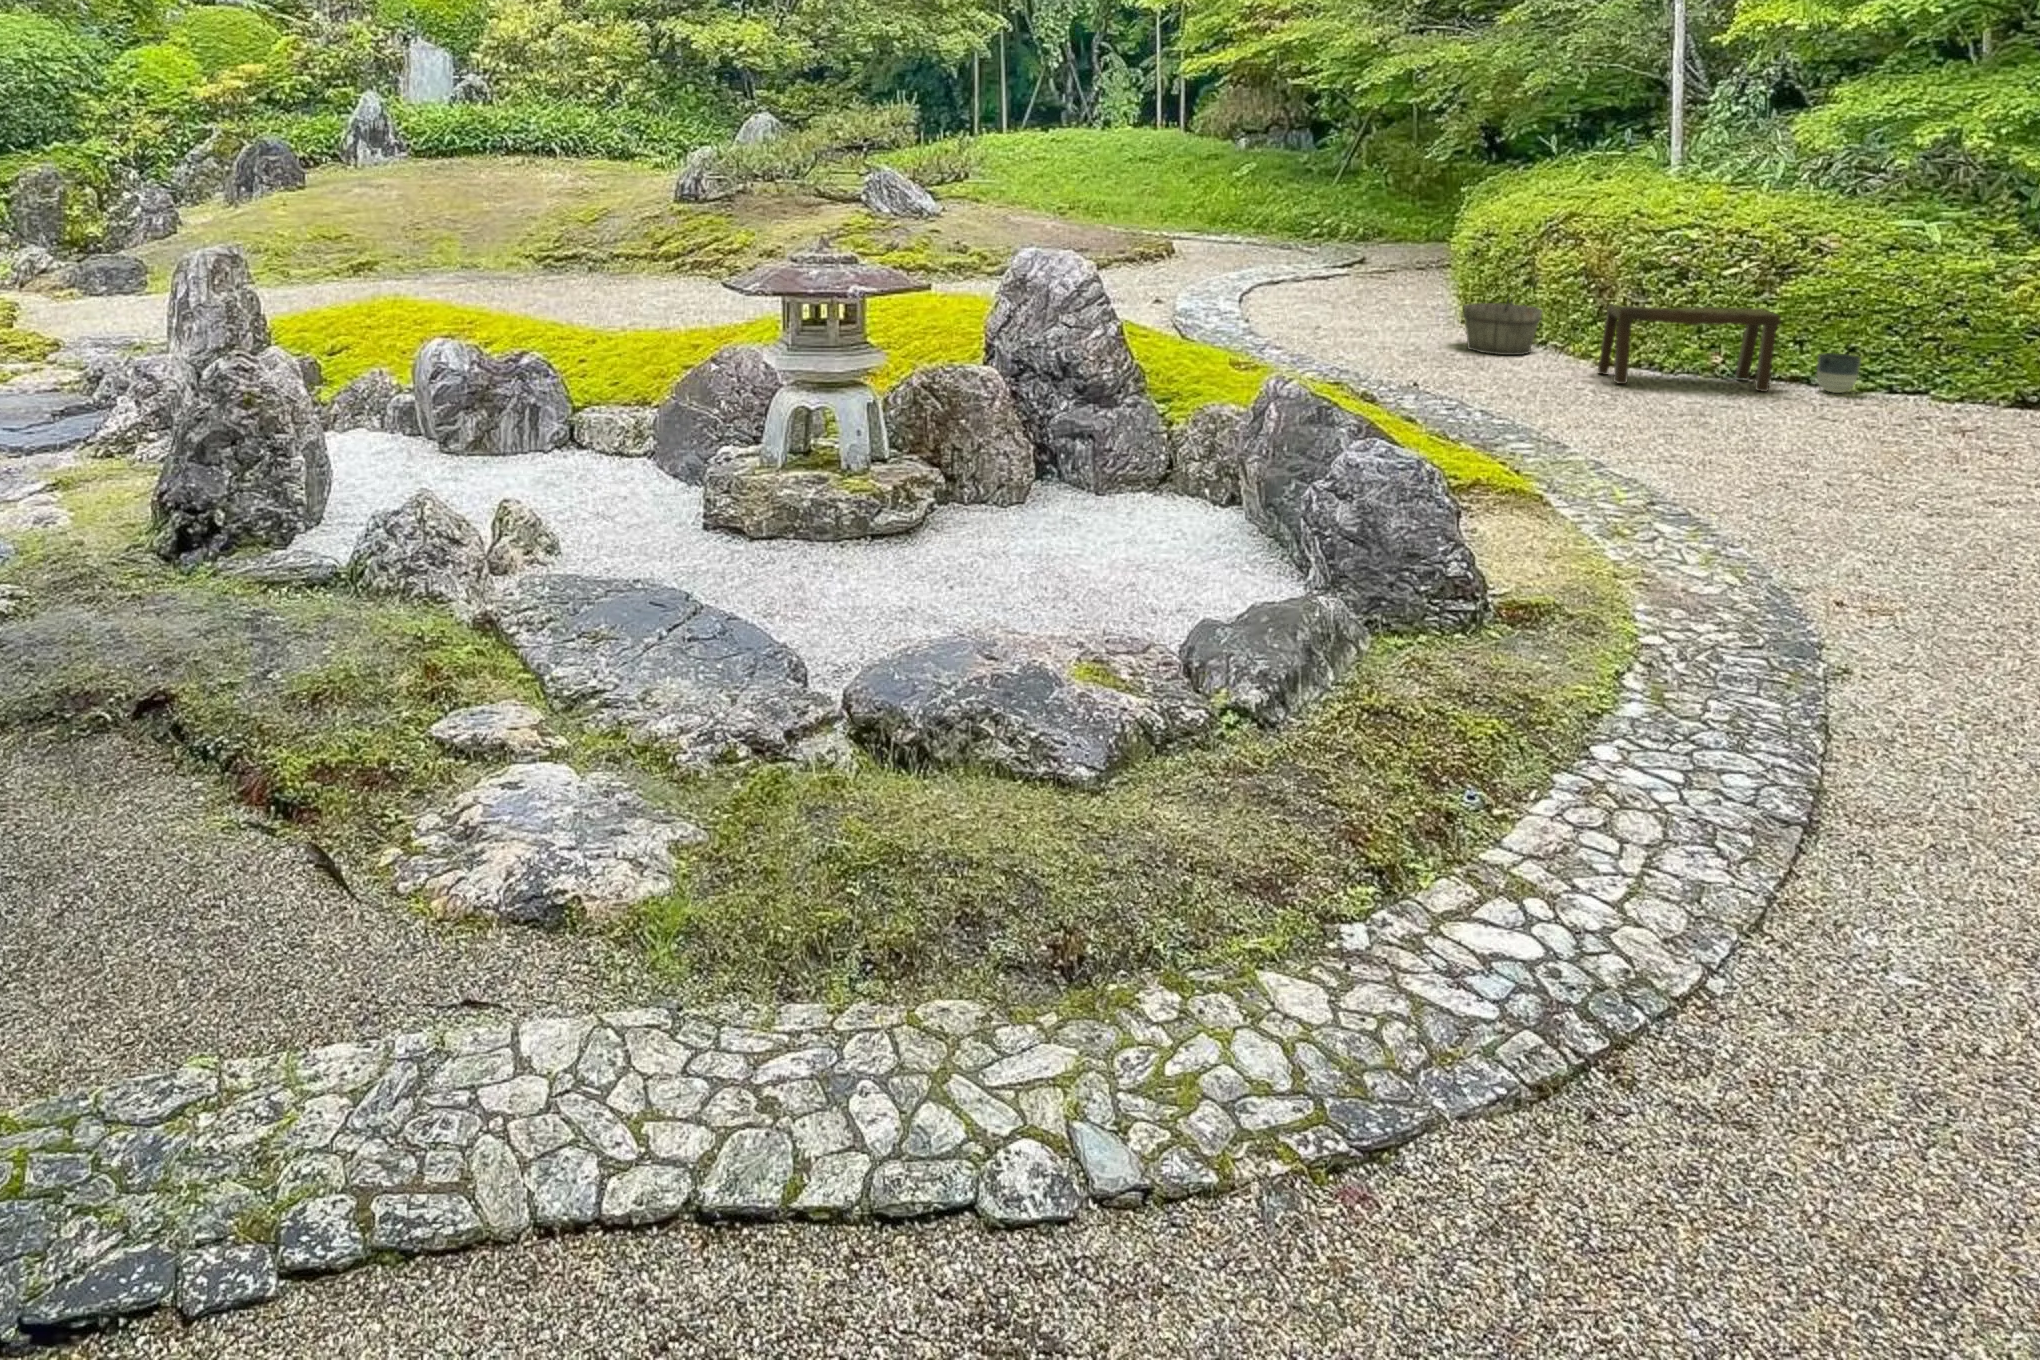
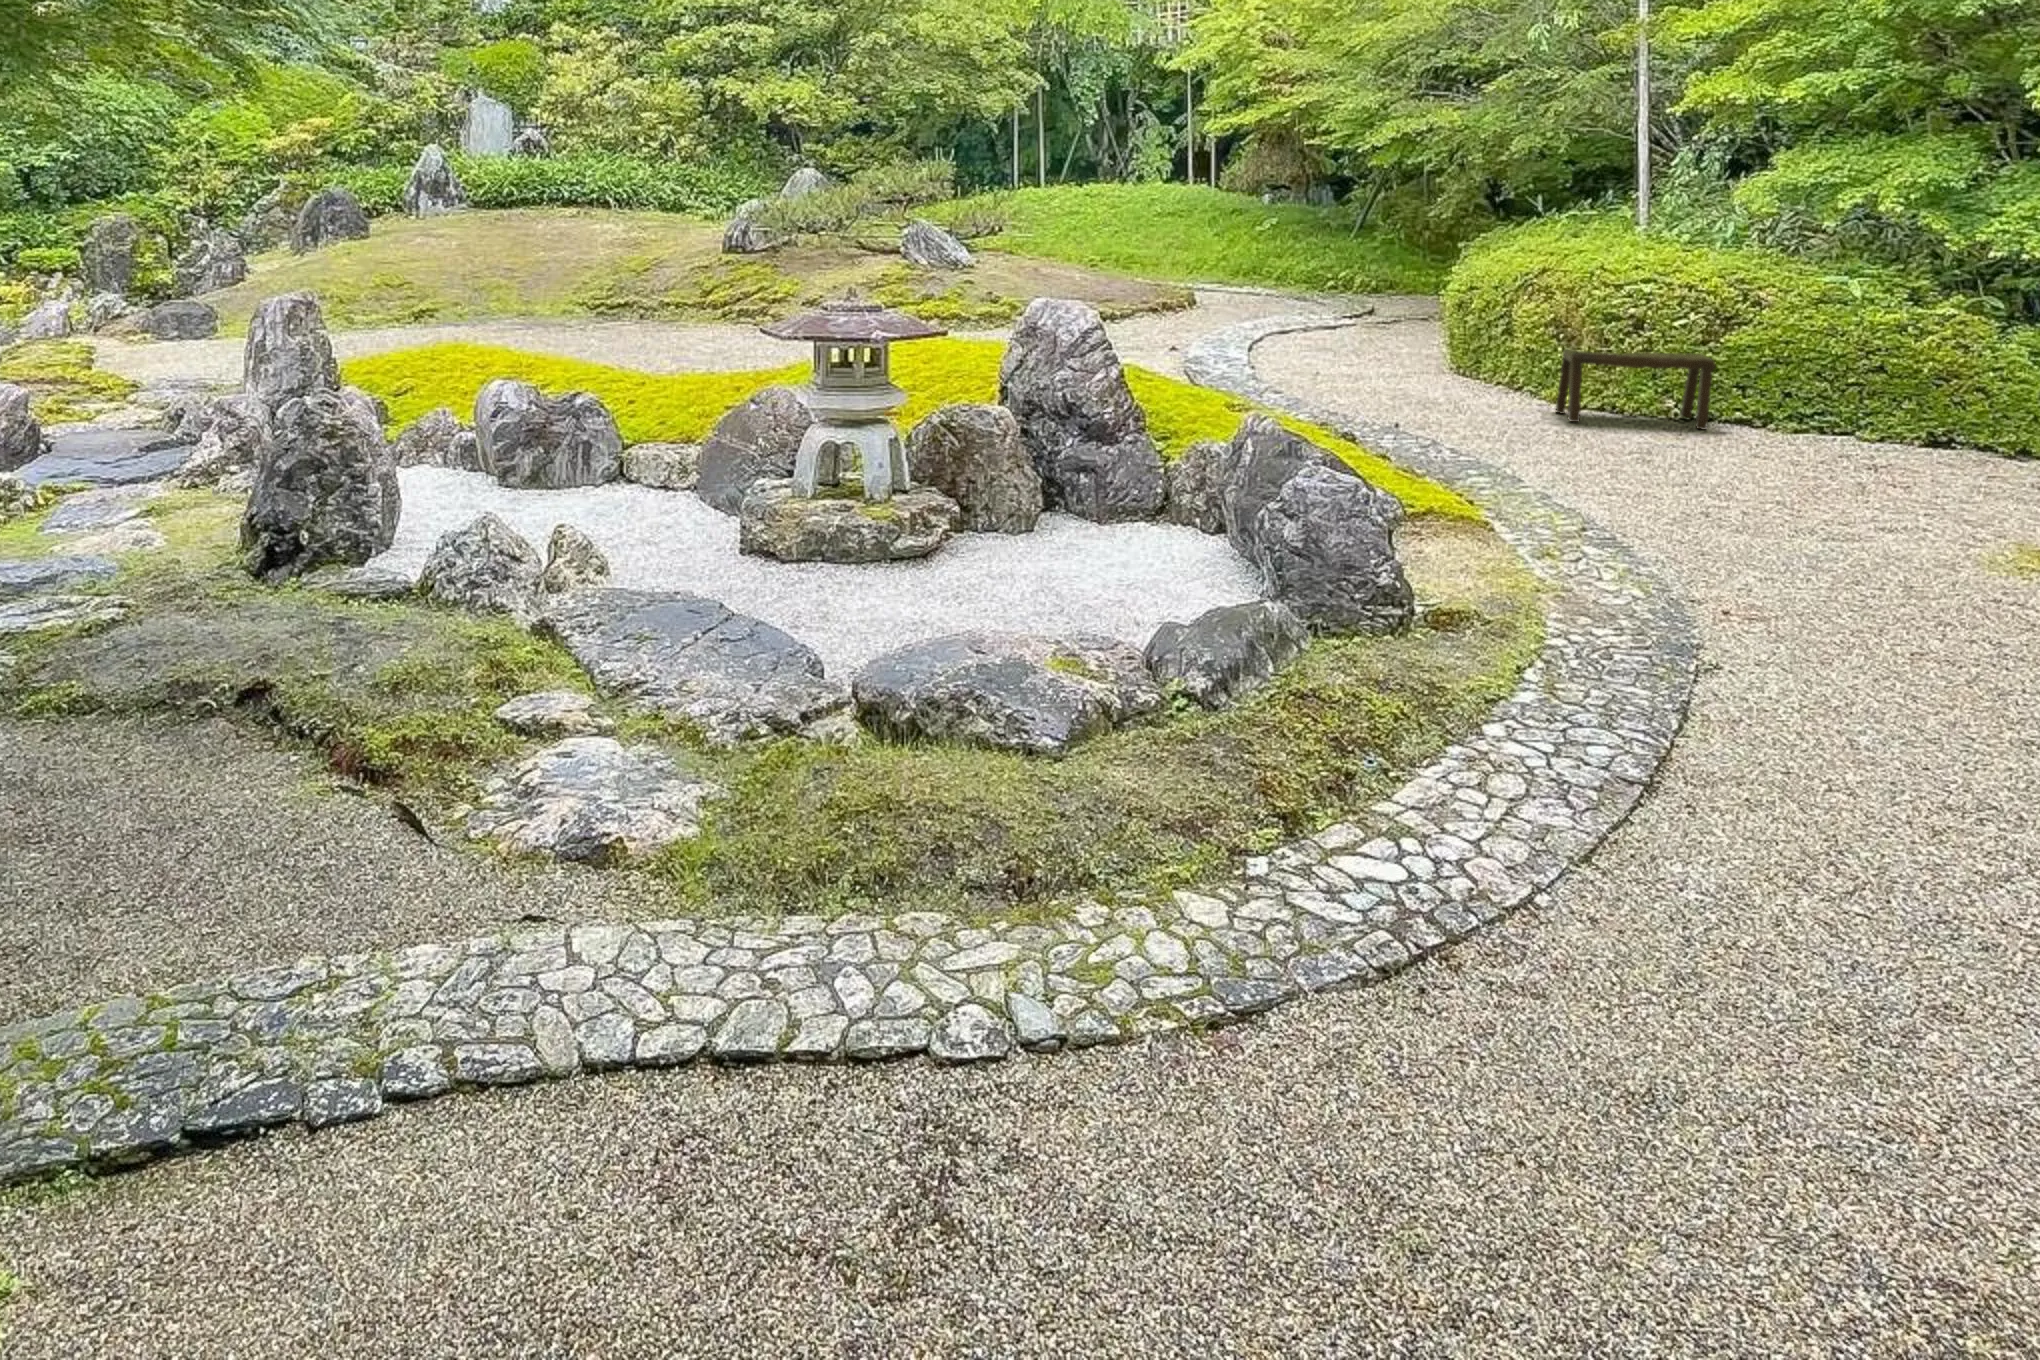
wooden bucket: present [1461,294,1542,355] -> none [1436,338,1510,396]
planter: present [1817,353,1861,393] -> none [1751,395,1790,431]

